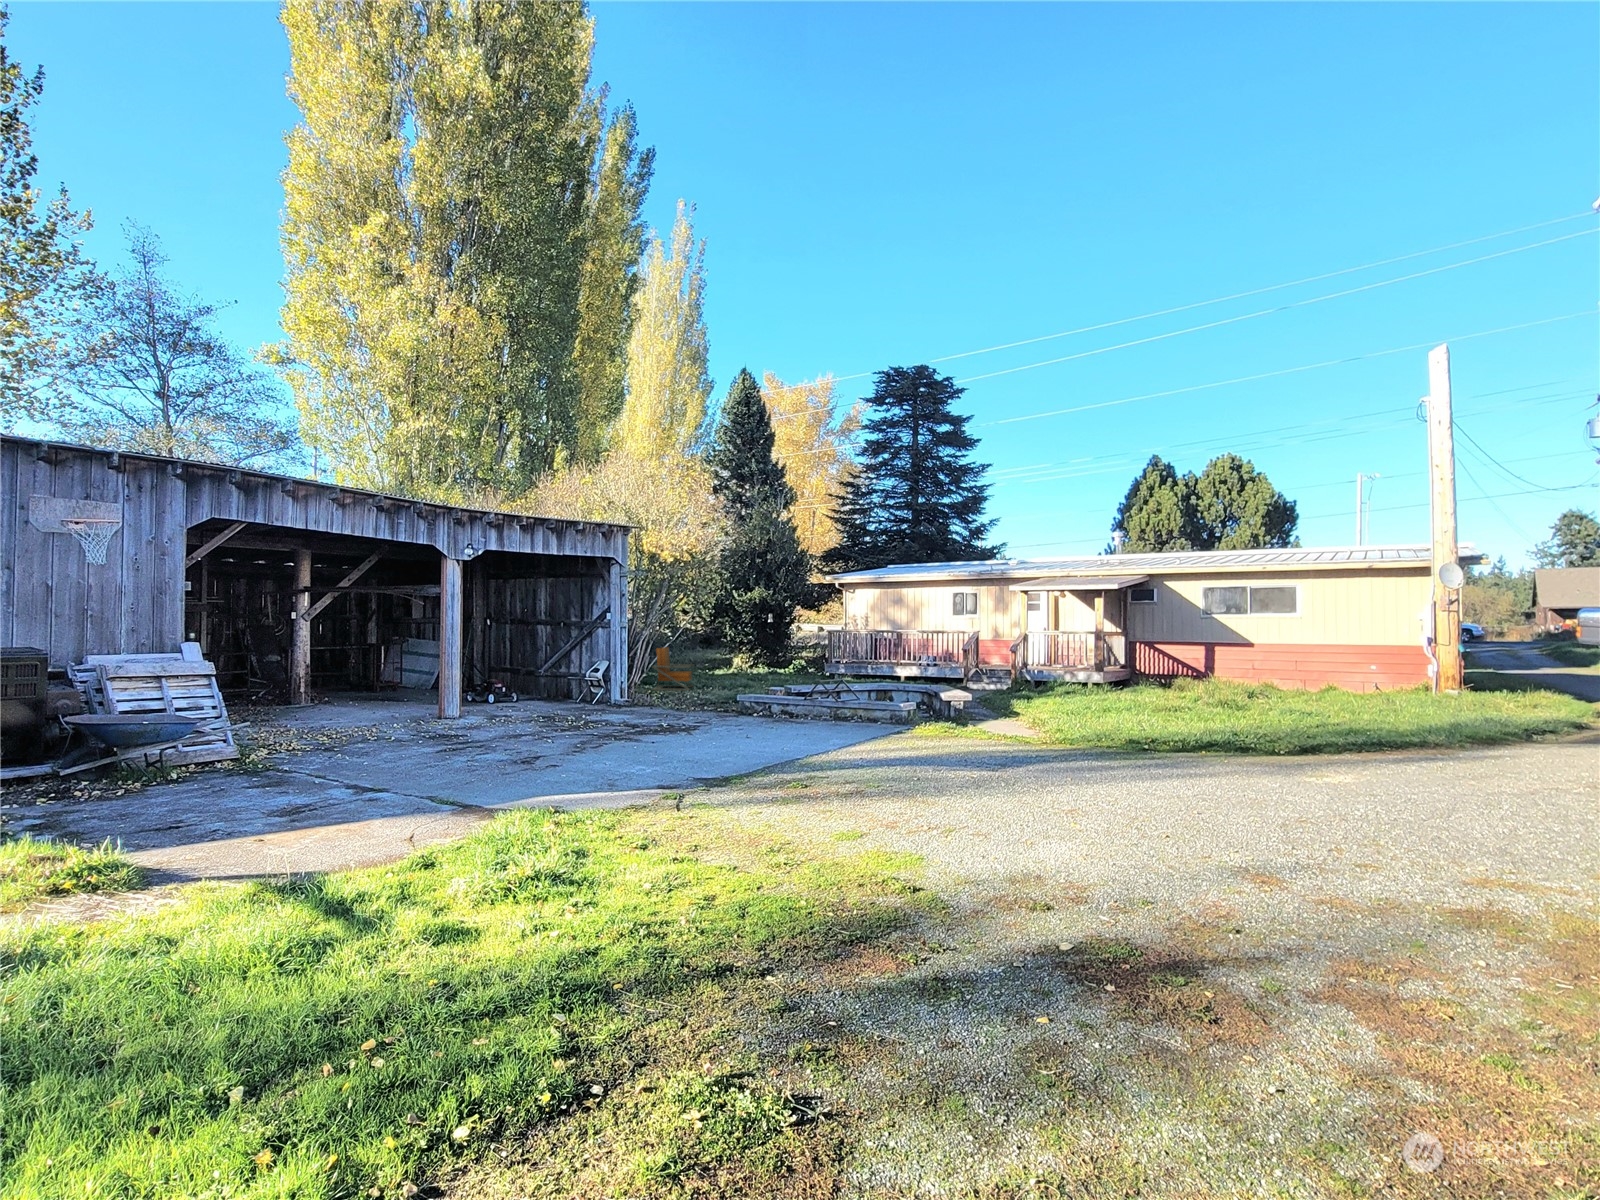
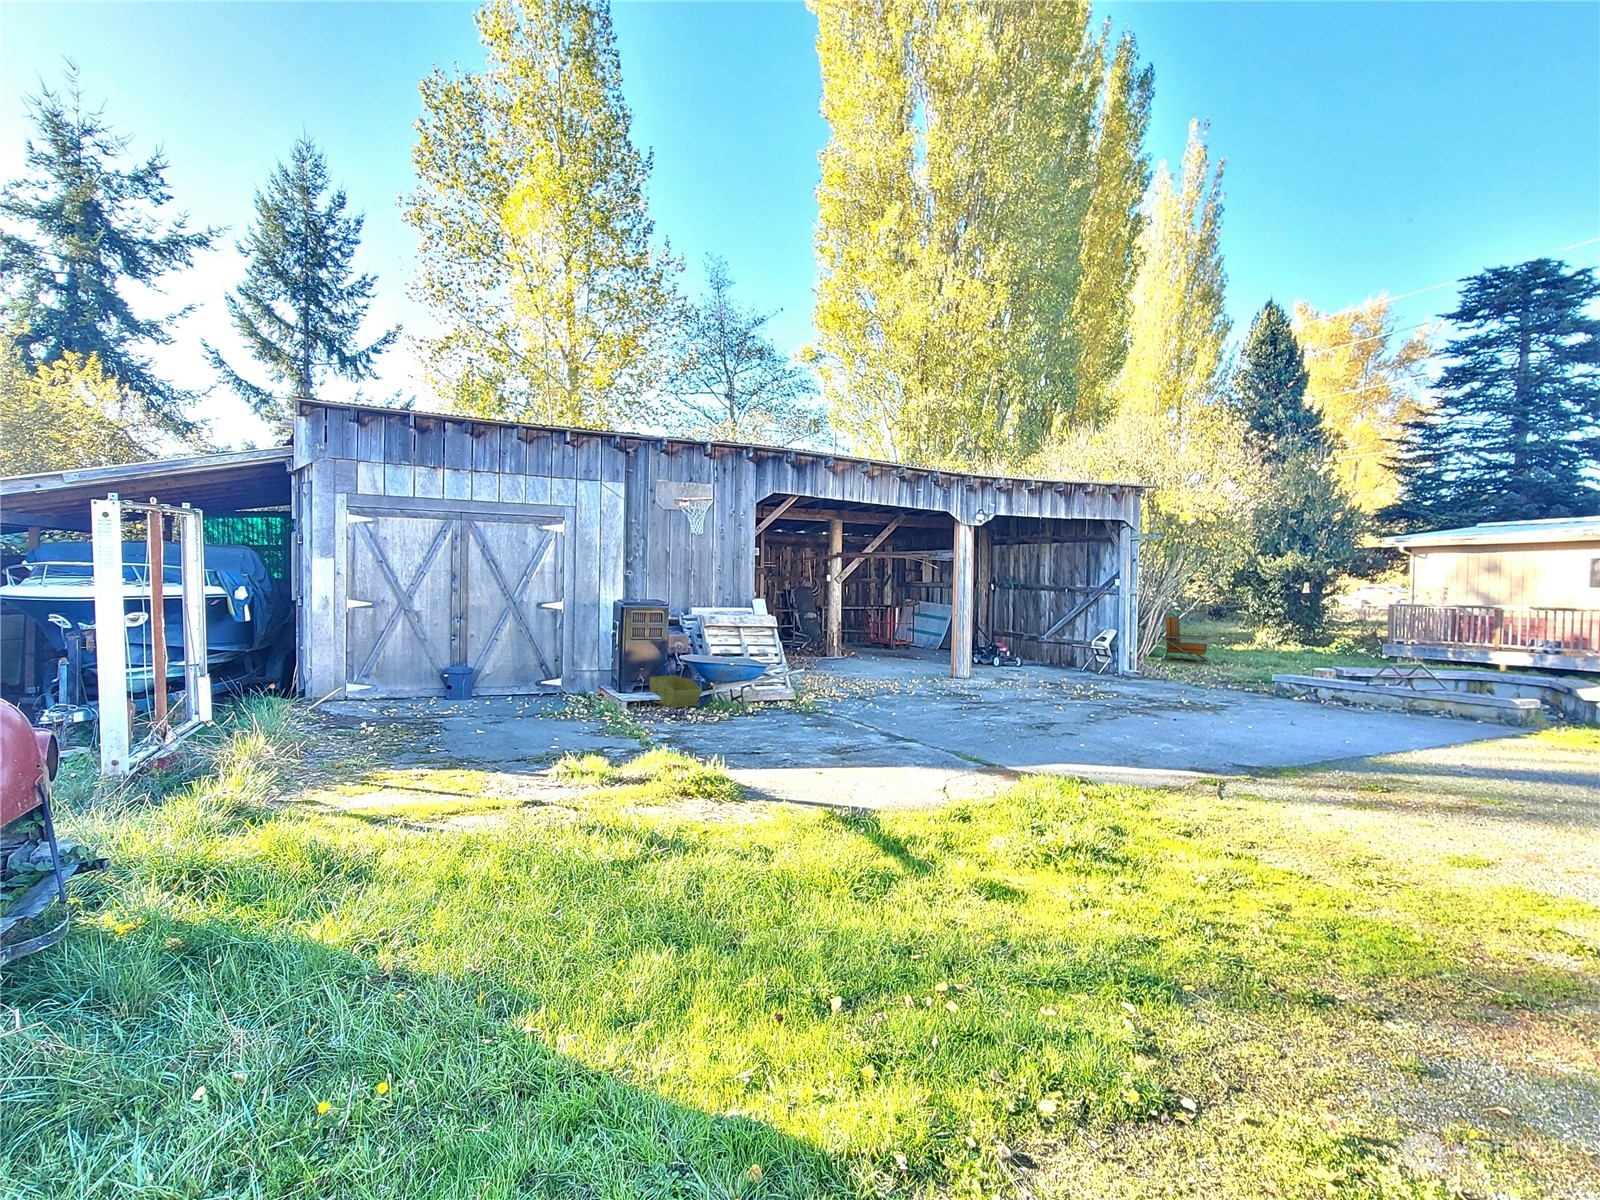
storage bin: none [14,743,102,784] -> present [649,675,702,707]

